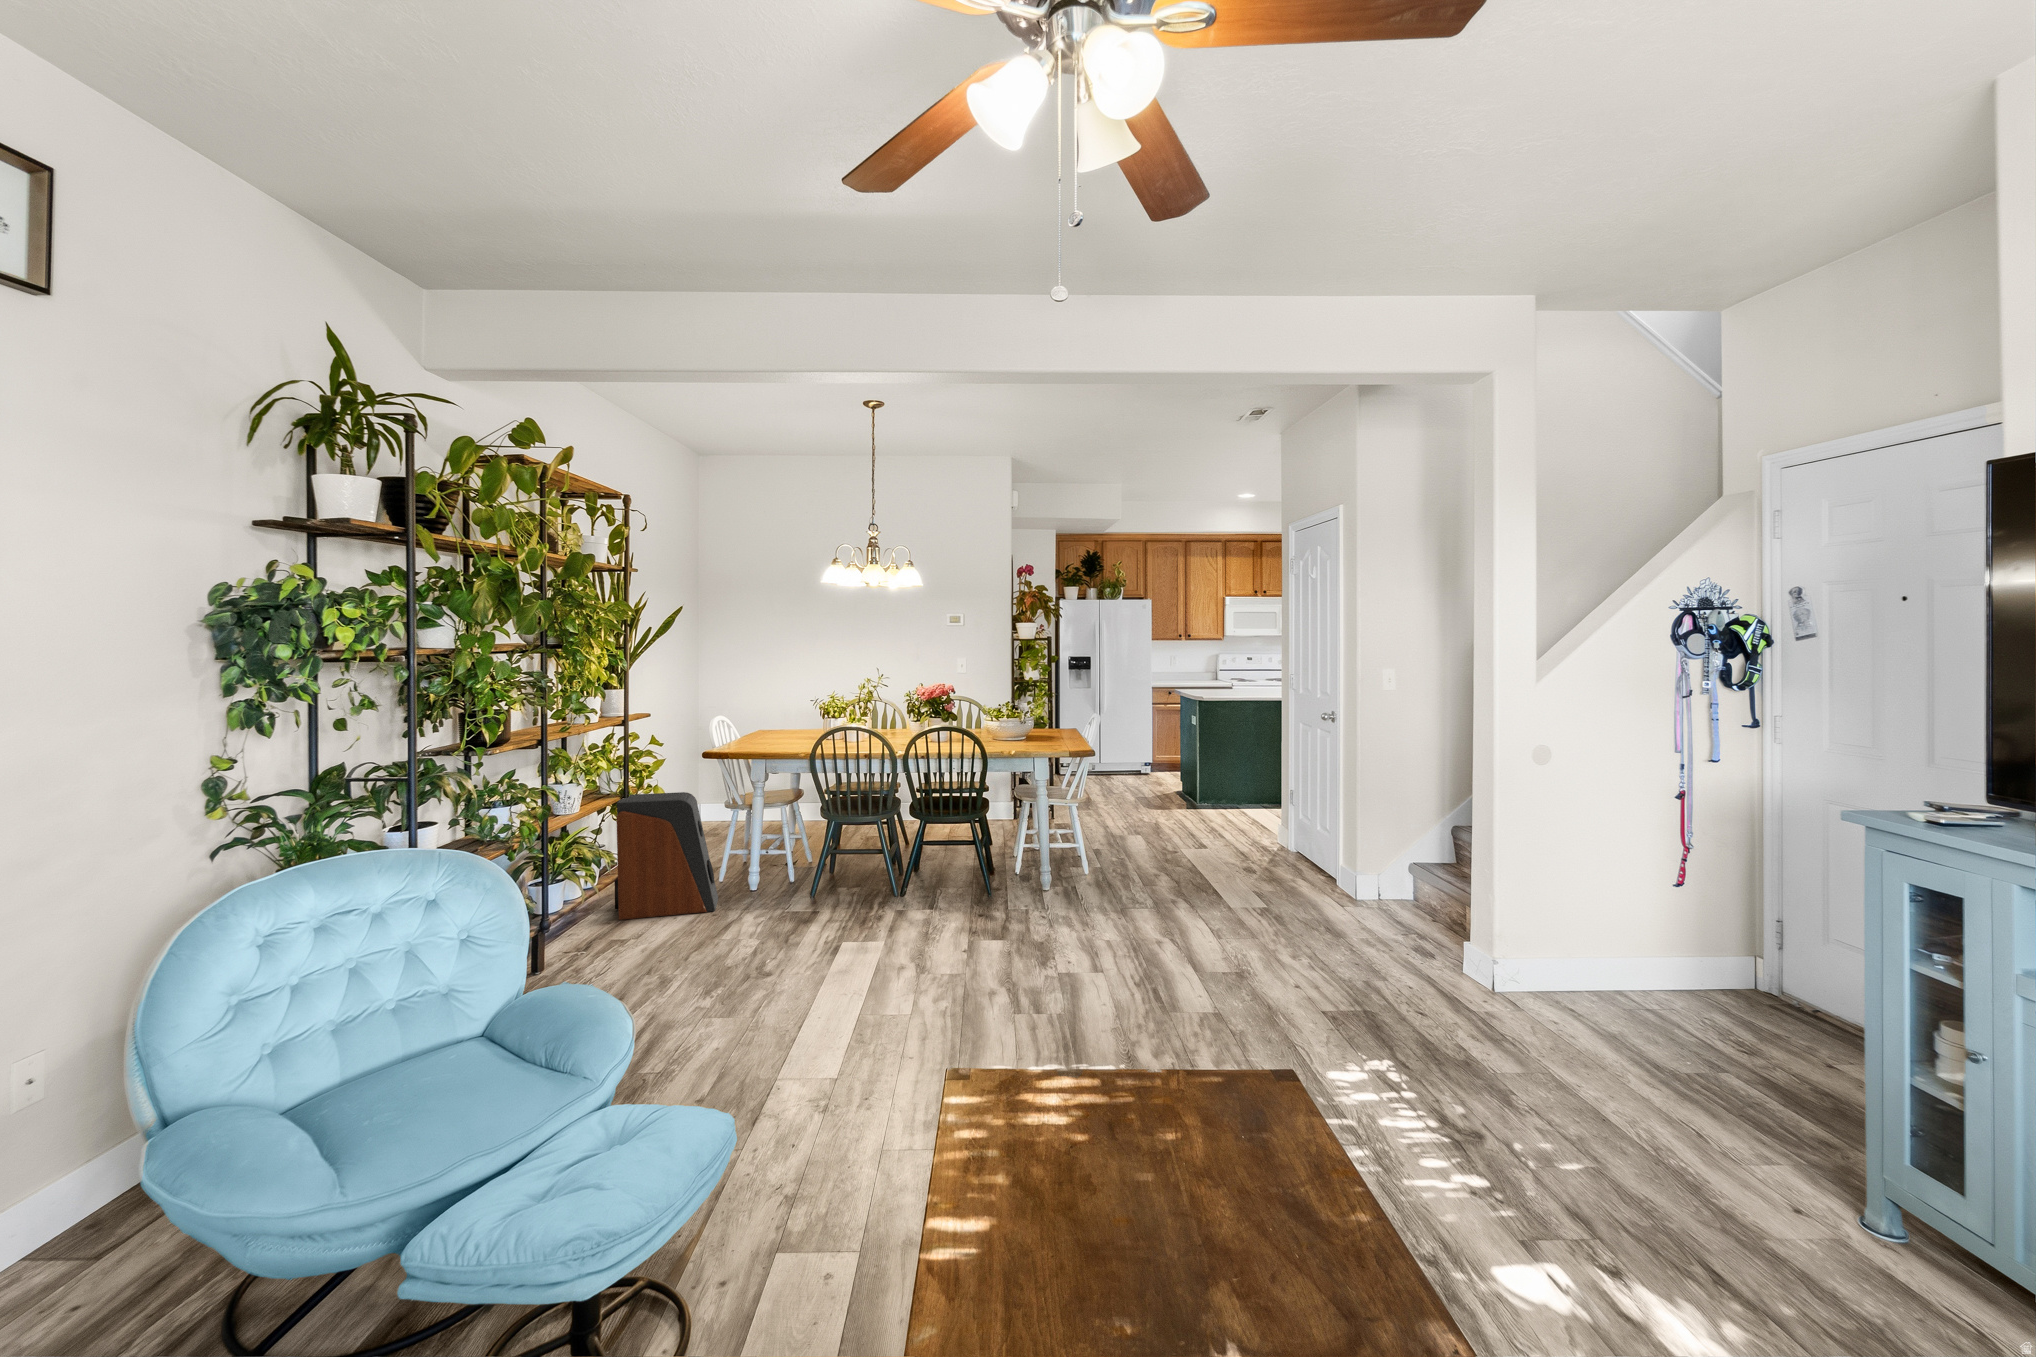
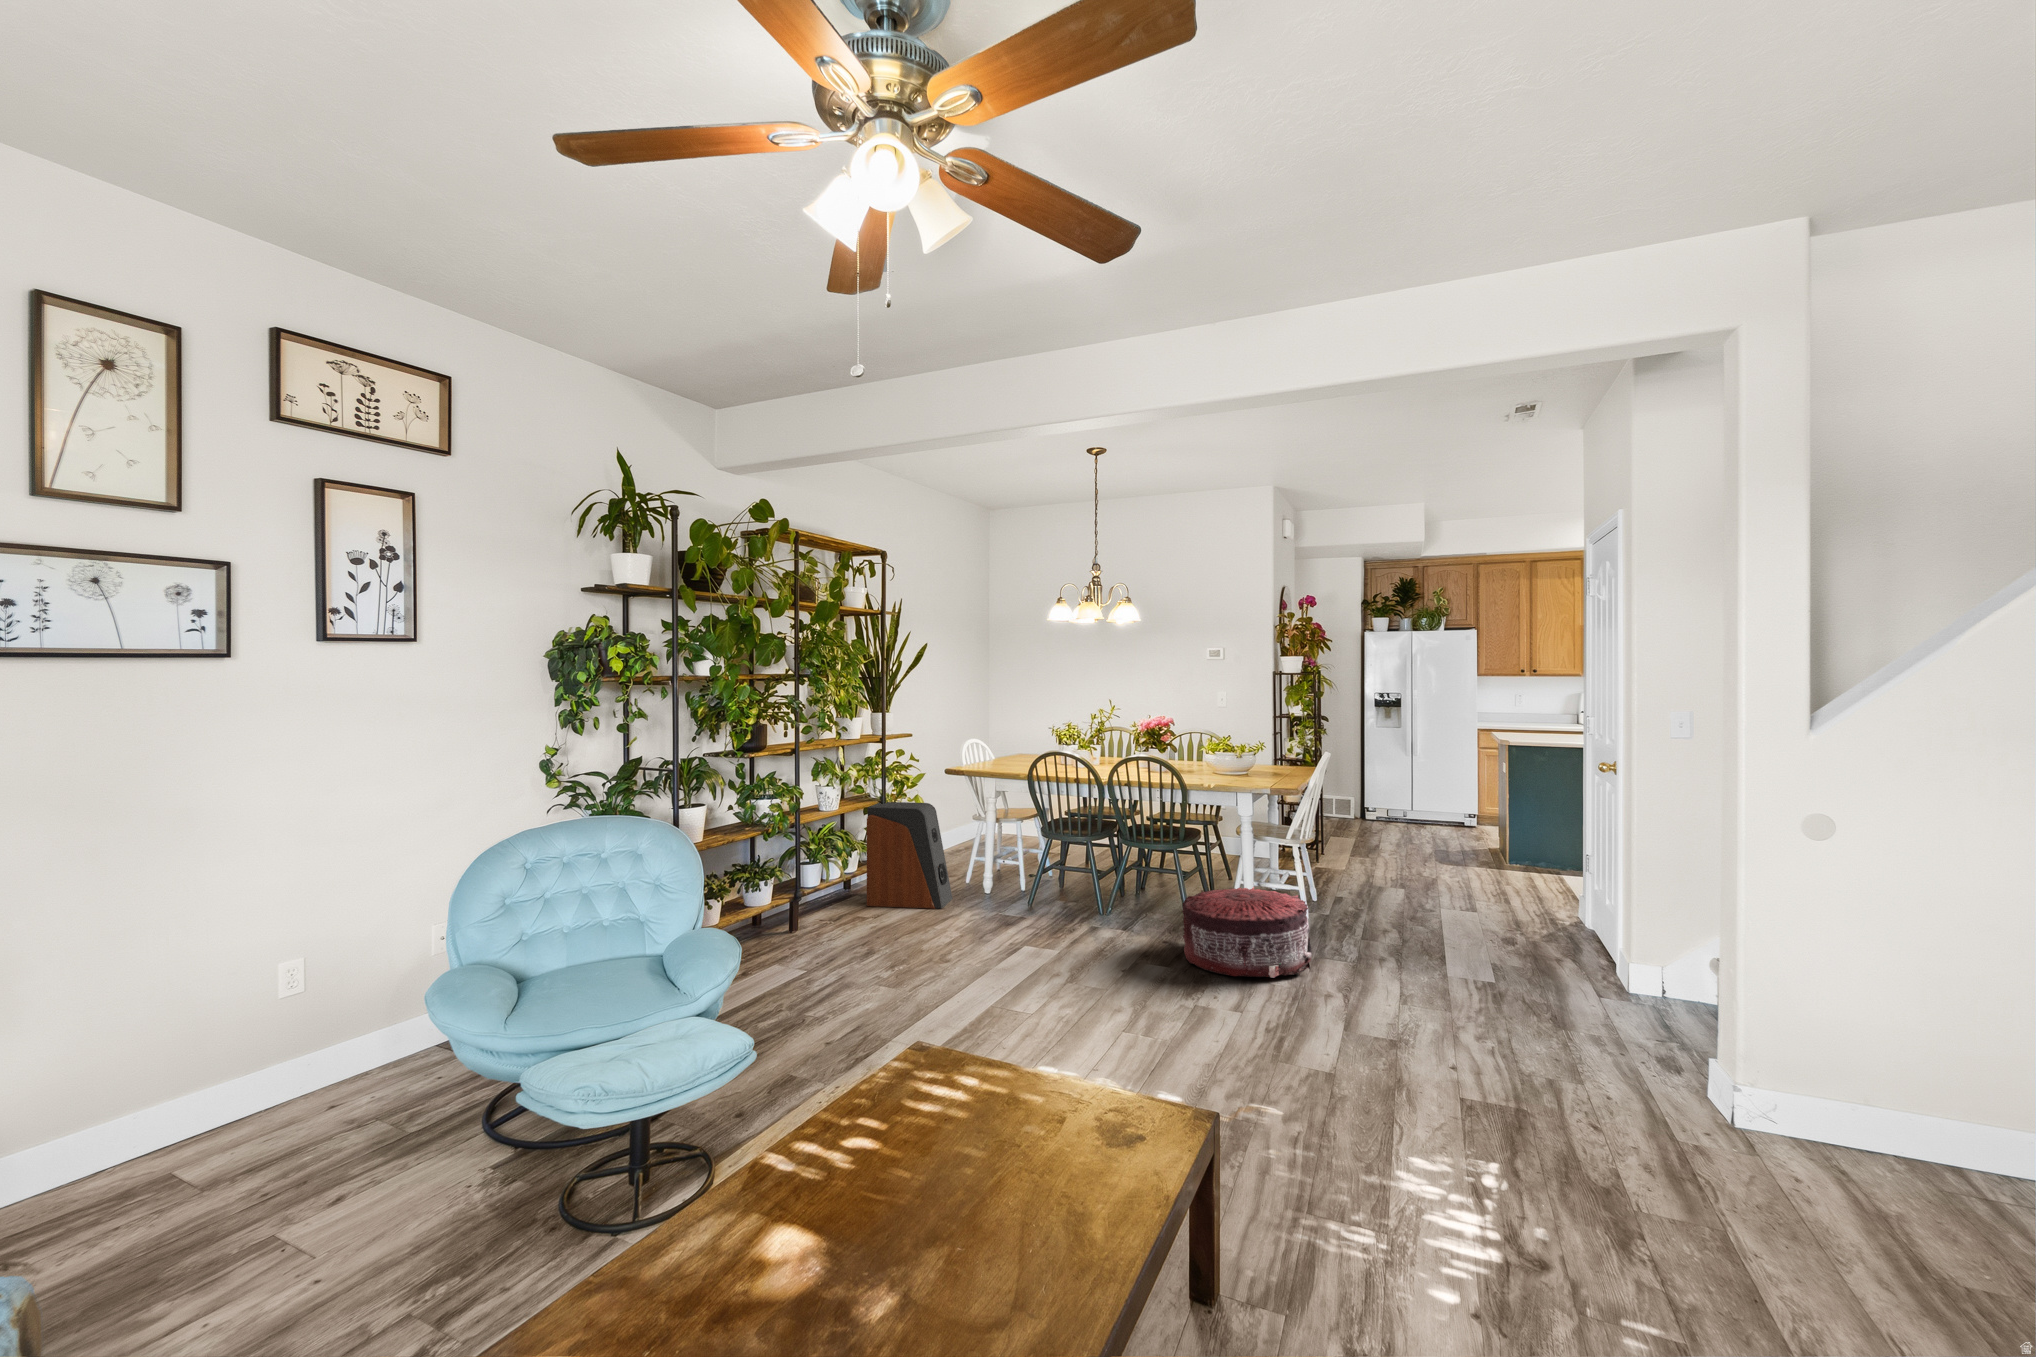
pouf: none [1003,849,1129,938] -> present [1182,887,1312,978]

